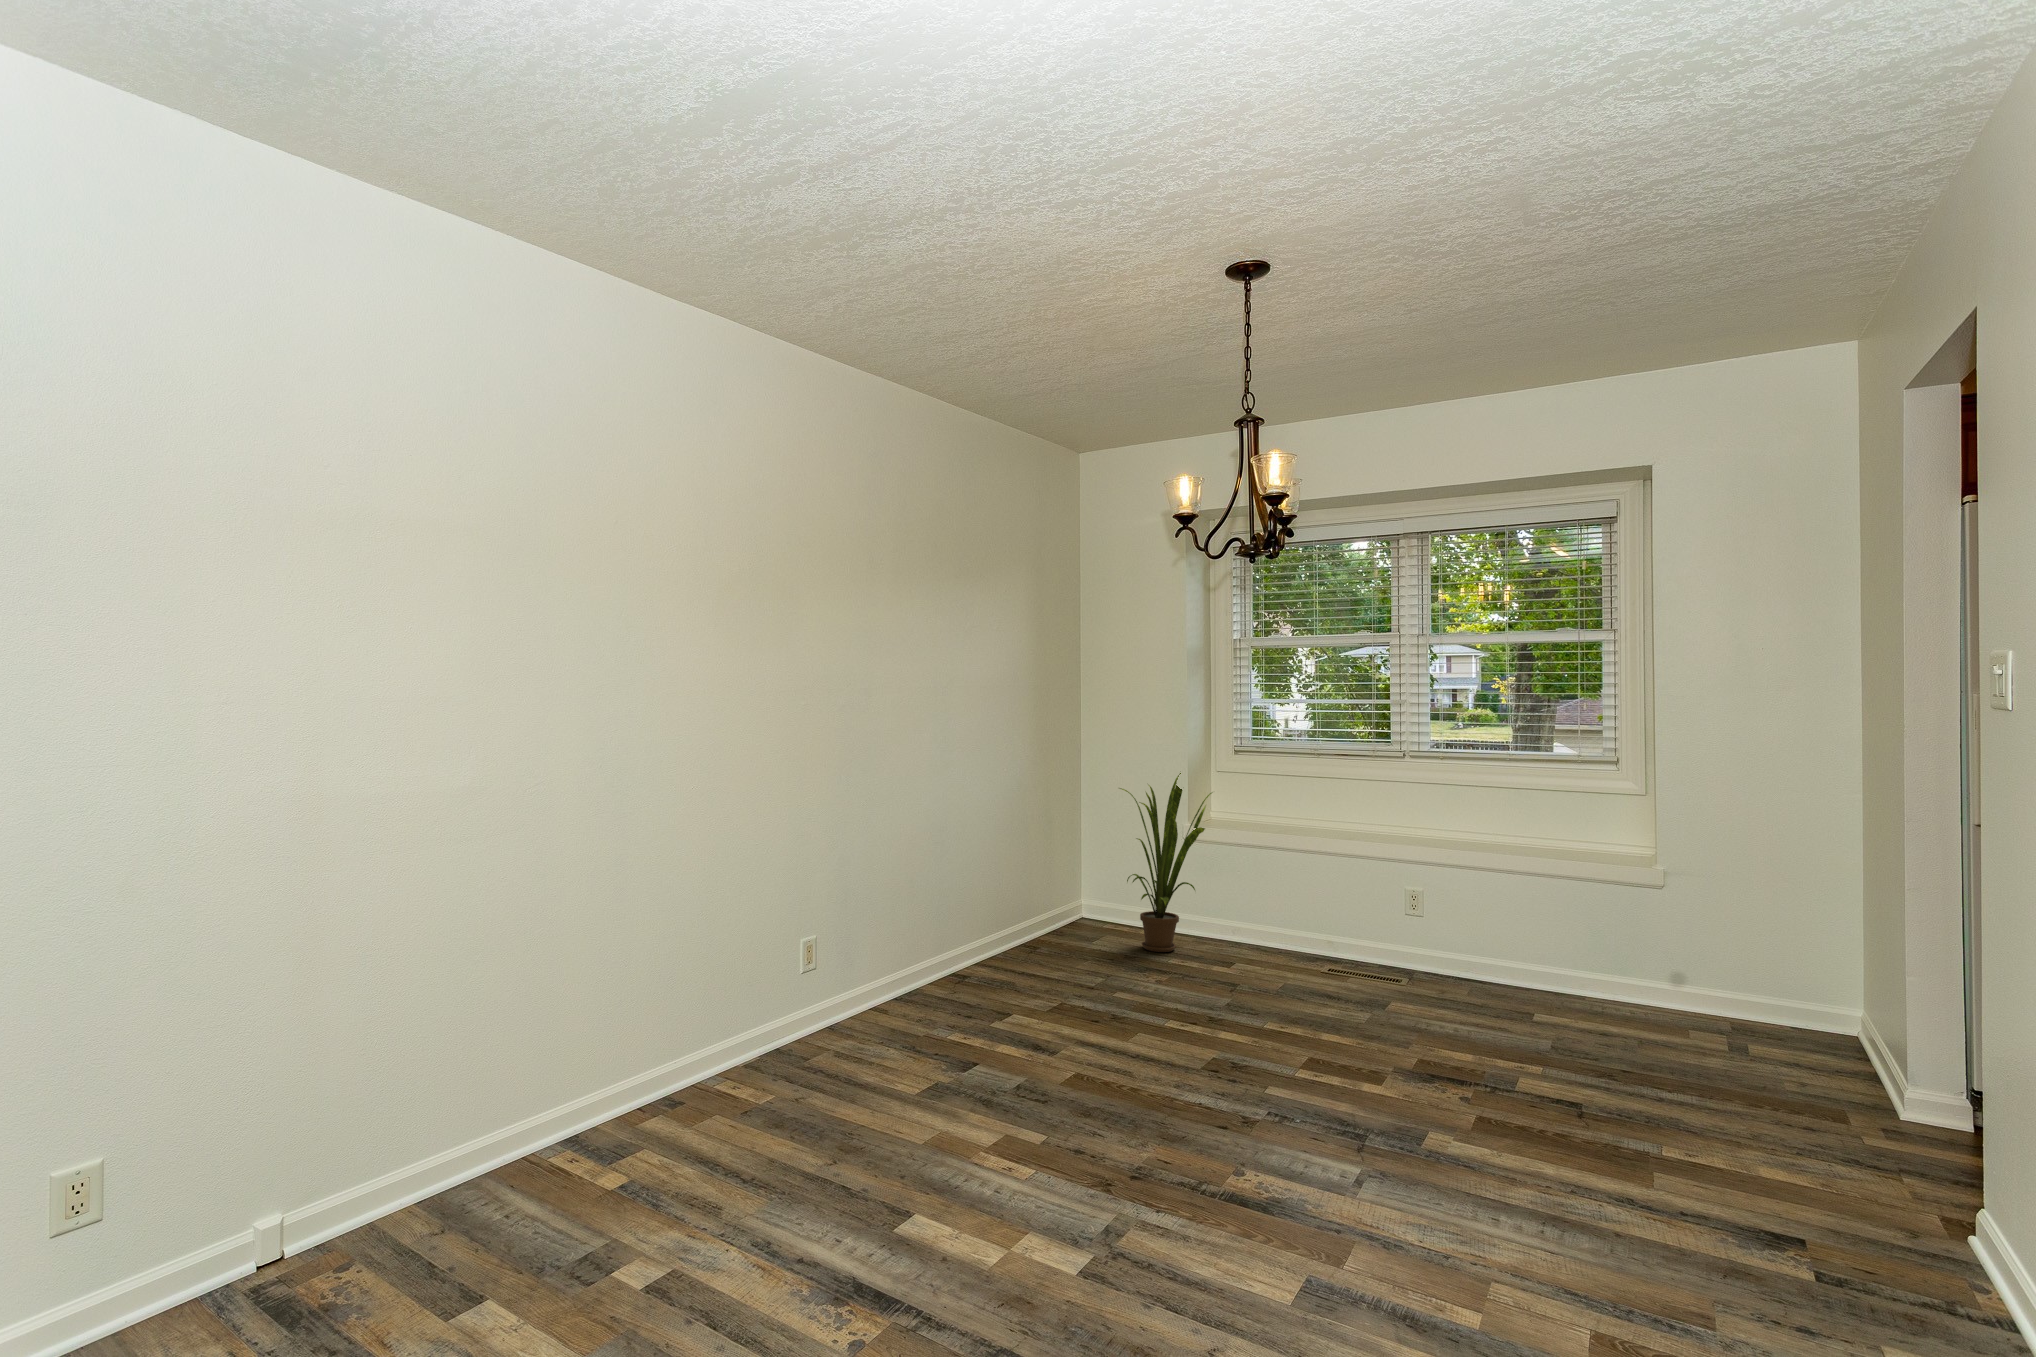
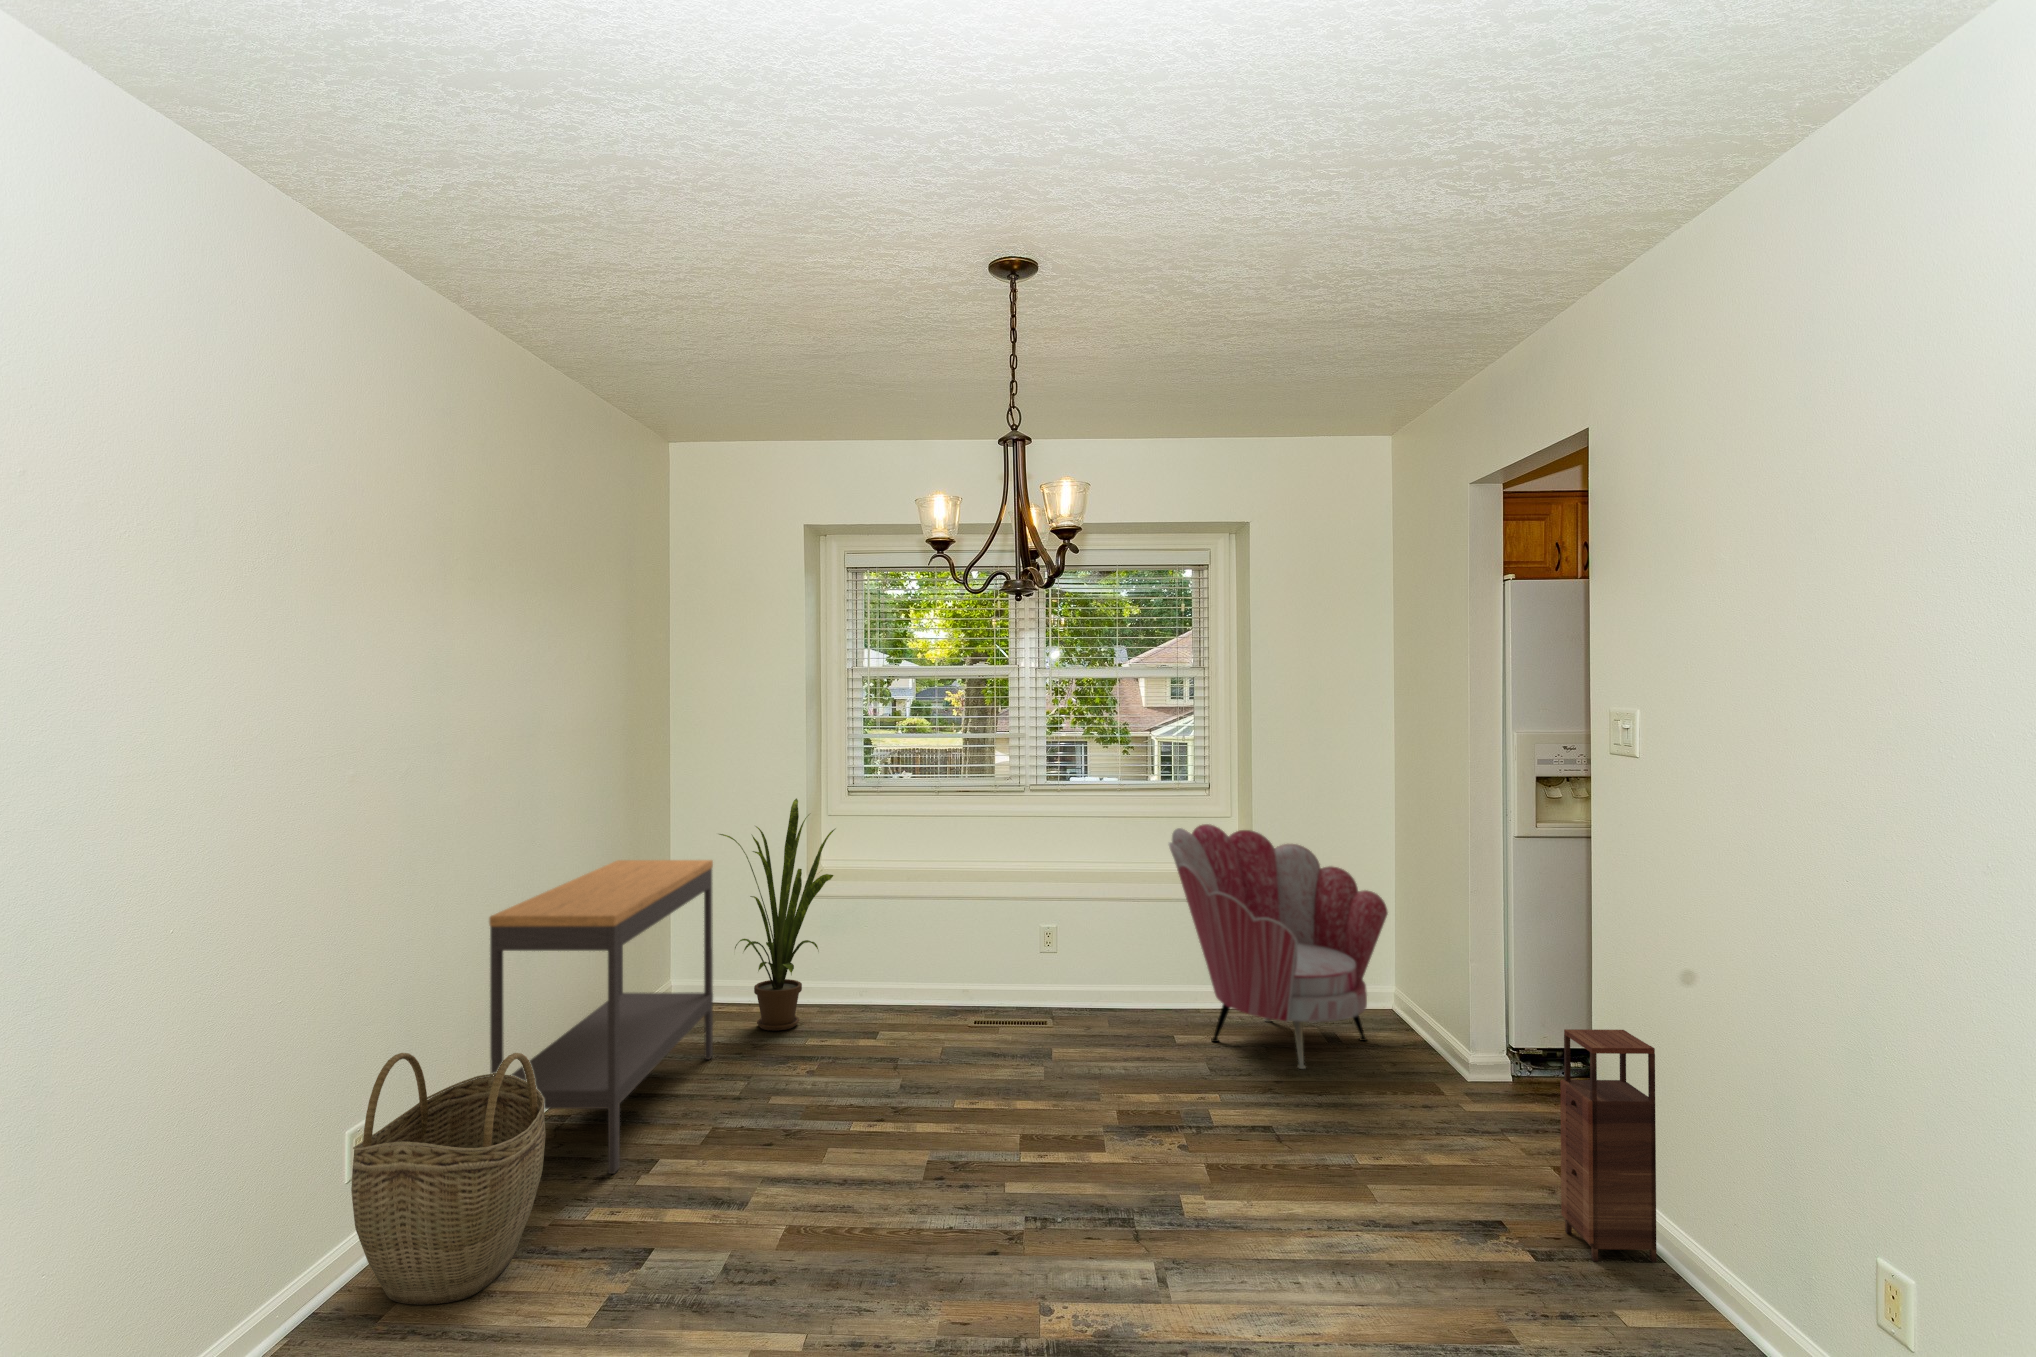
console table: none [903,798,1100,1016] -> present [489,860,713,1174]
armchair: none [1514,813,1784,1065] -> present [1169,824,1388,1069]
woven basket: none [783,890,914,1063] -> present [351,1053,546,1305]
storage cabinet: none [1880,1031,2006,1329] -> present [1560,1029,1656,1262]

